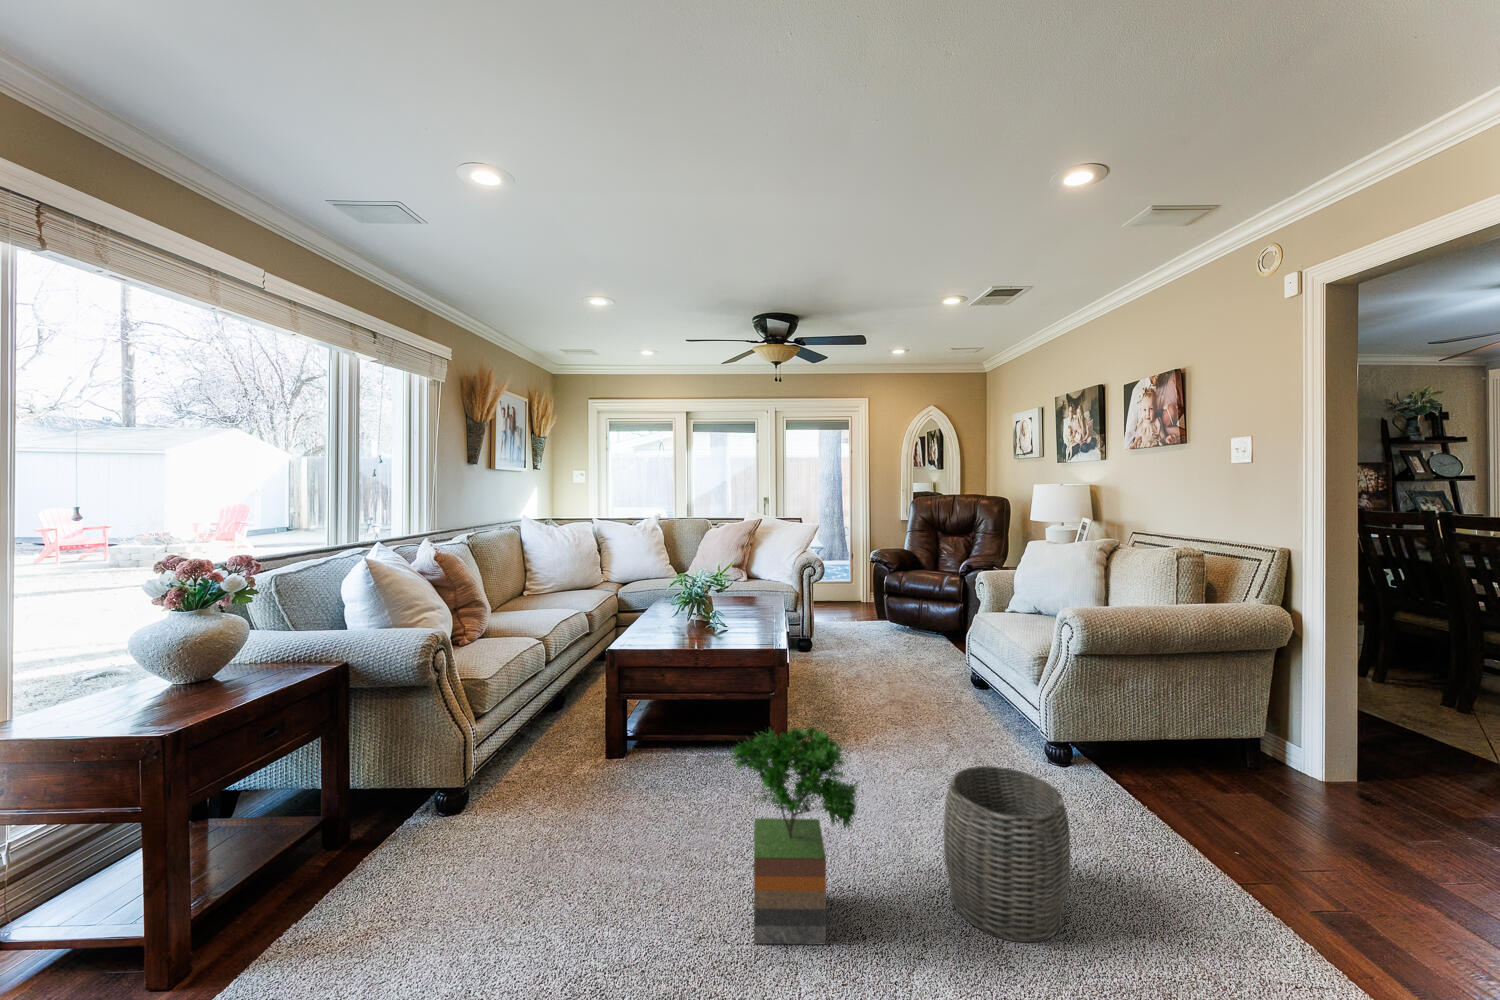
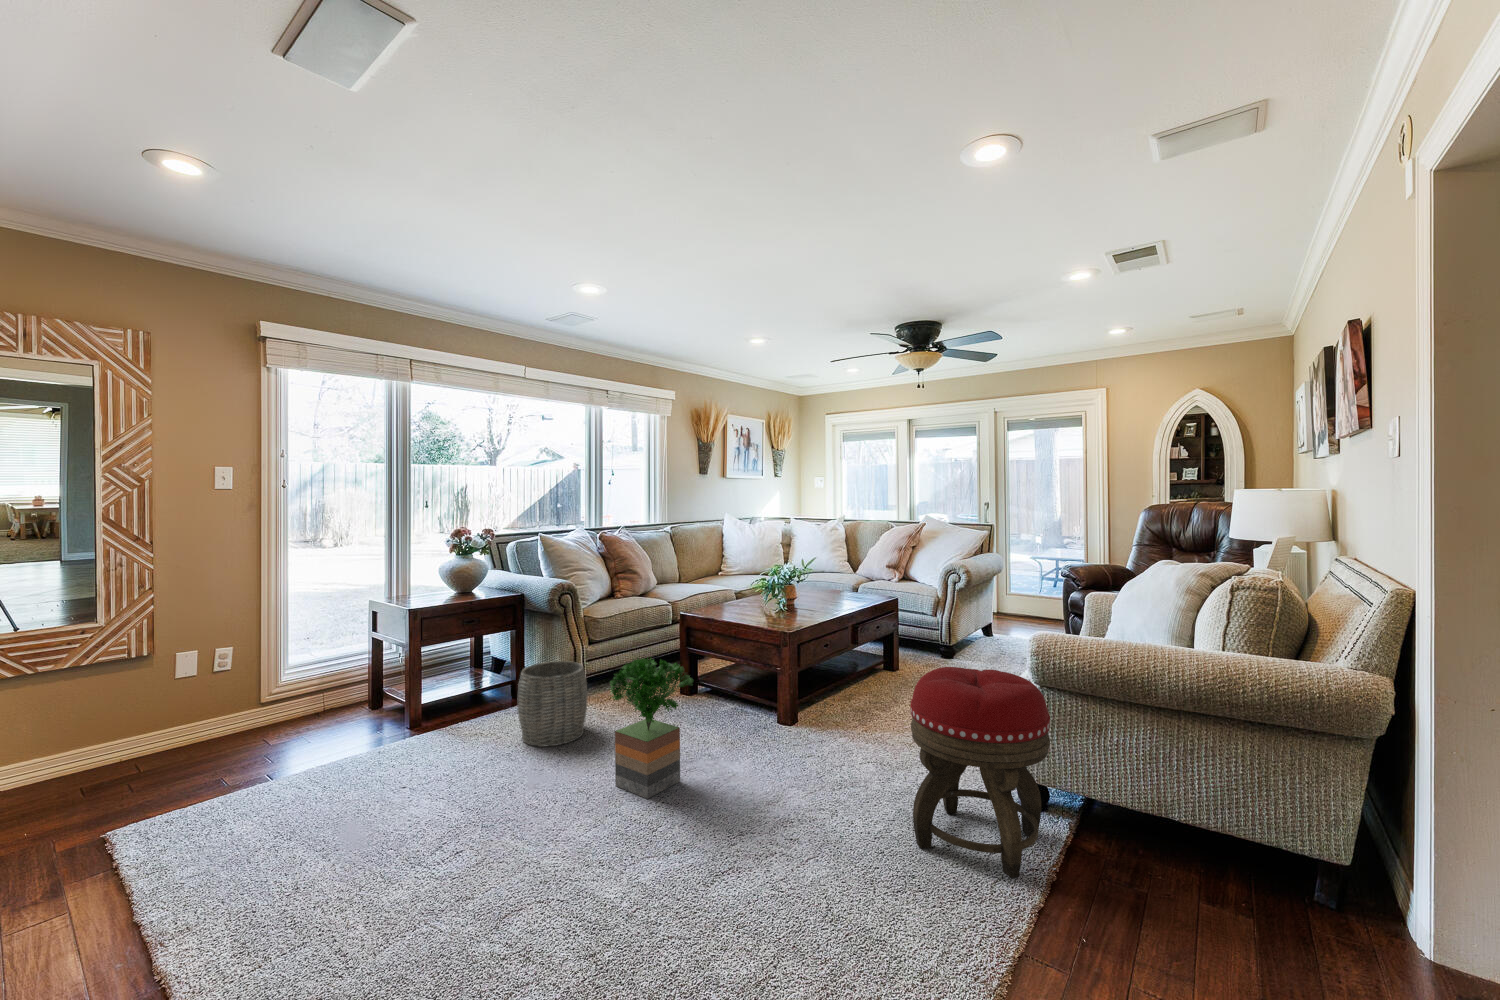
footstool: none [1074,662,1241,873] -> present [910,667,1050,878]
woven basket: present [944,766,1070,942] -> present [518,661,587,747]

